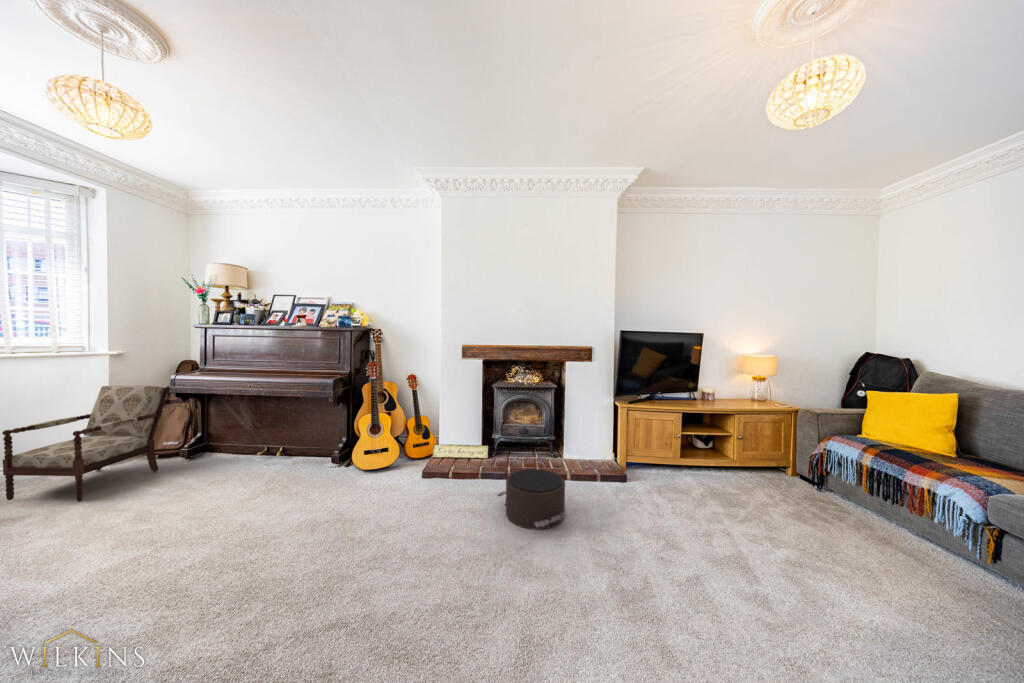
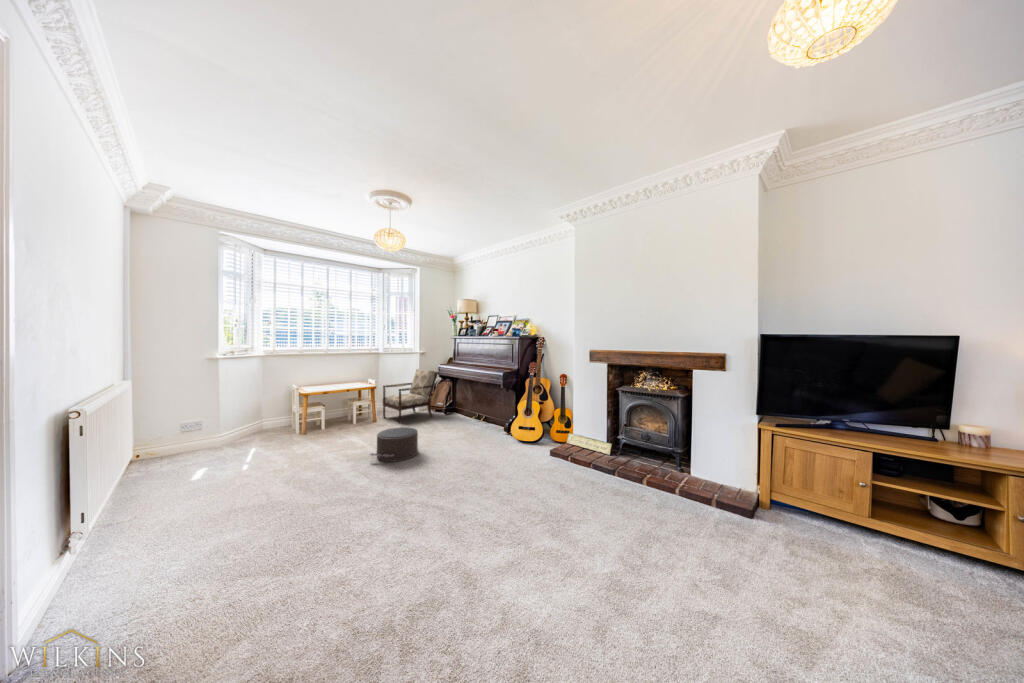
pouf: present [497,469,566,530] -> present [370,427,418,462]

